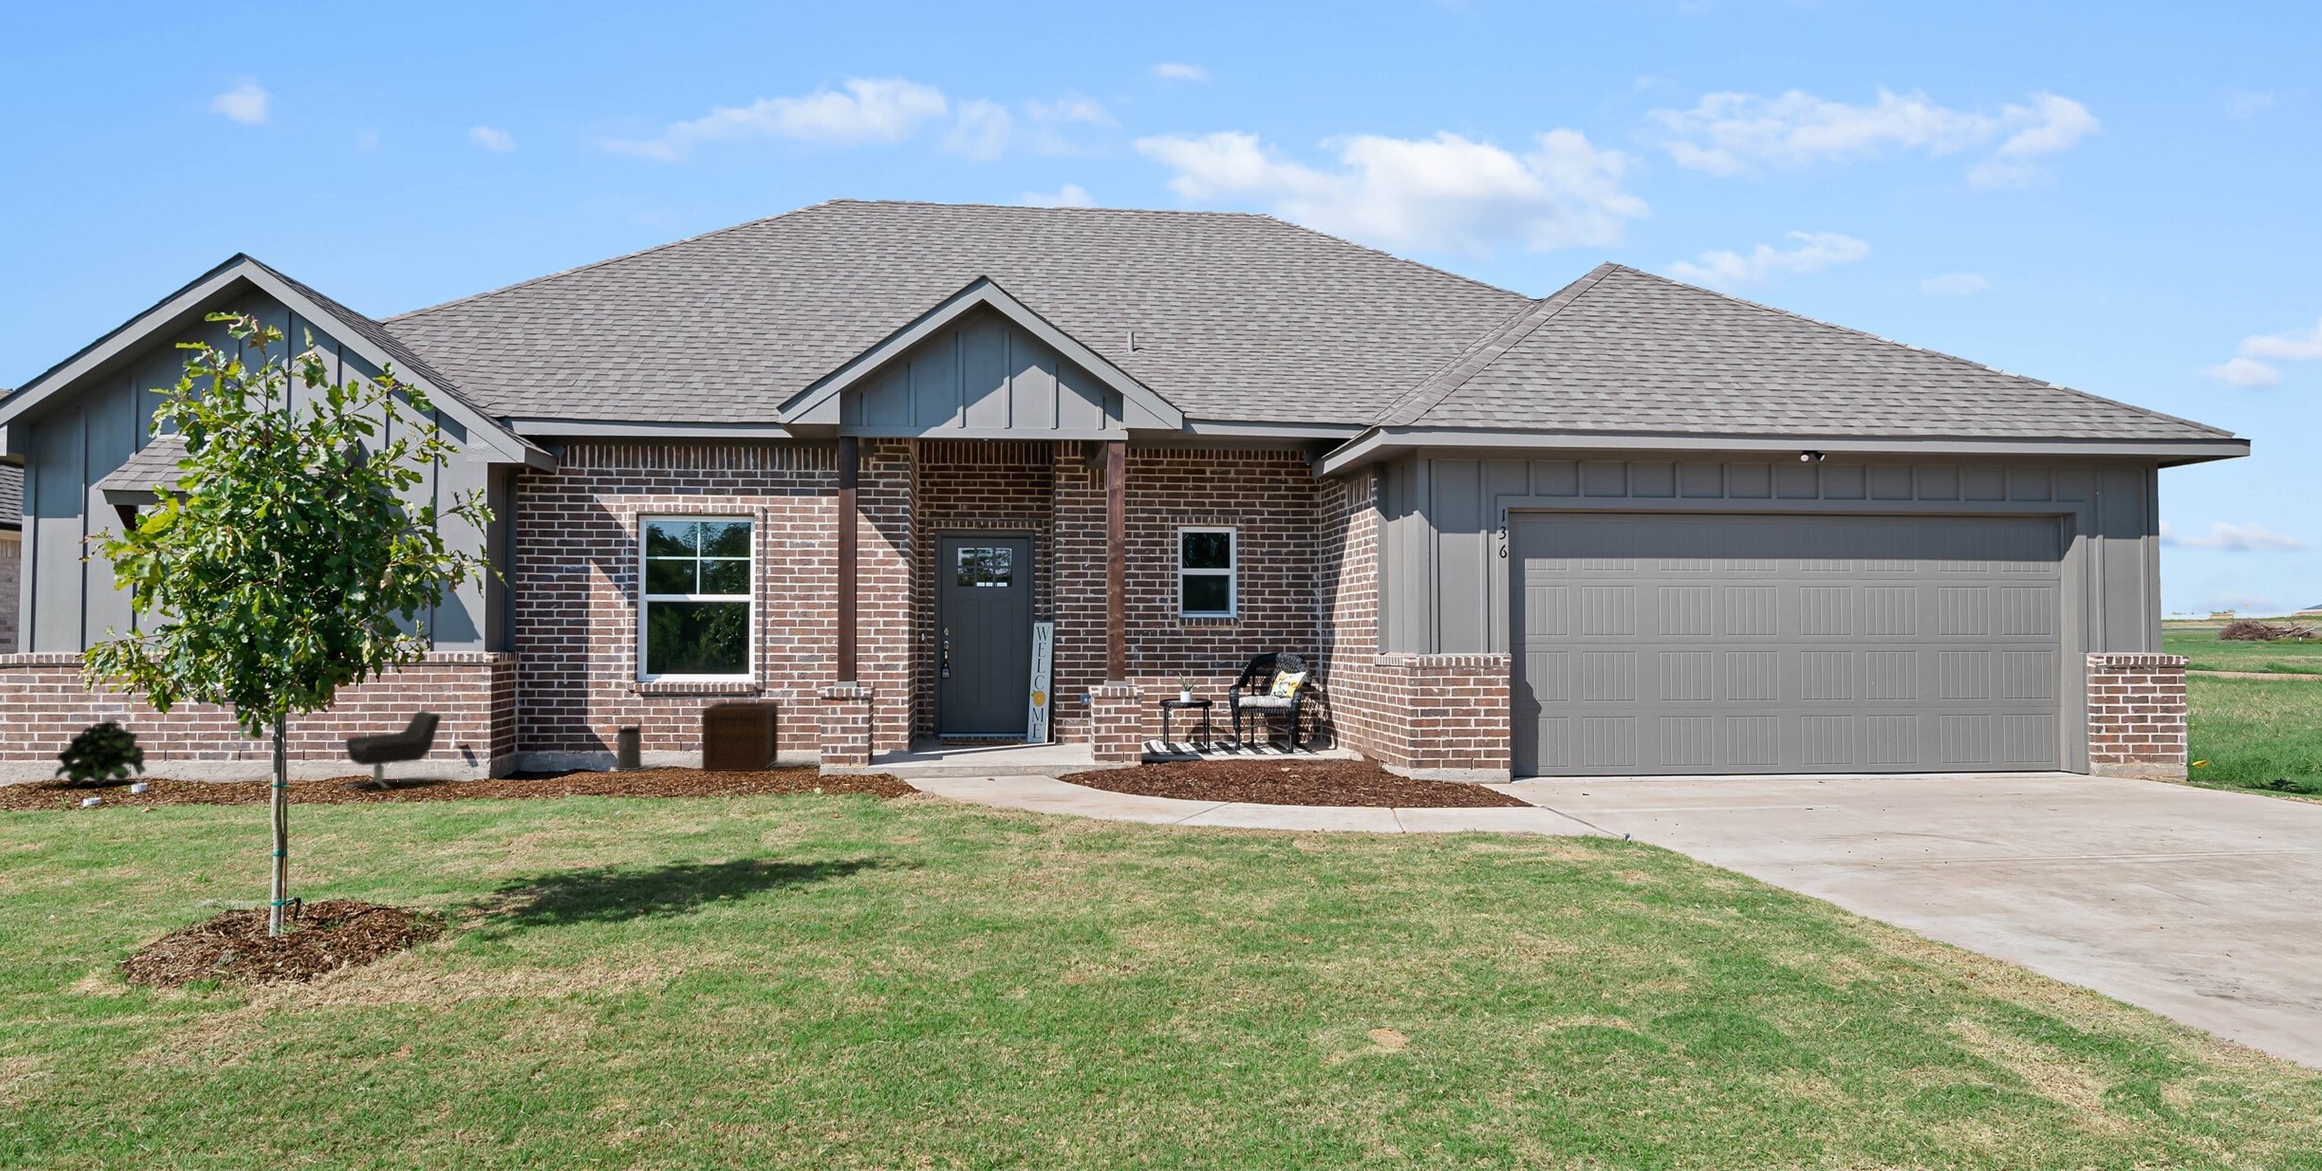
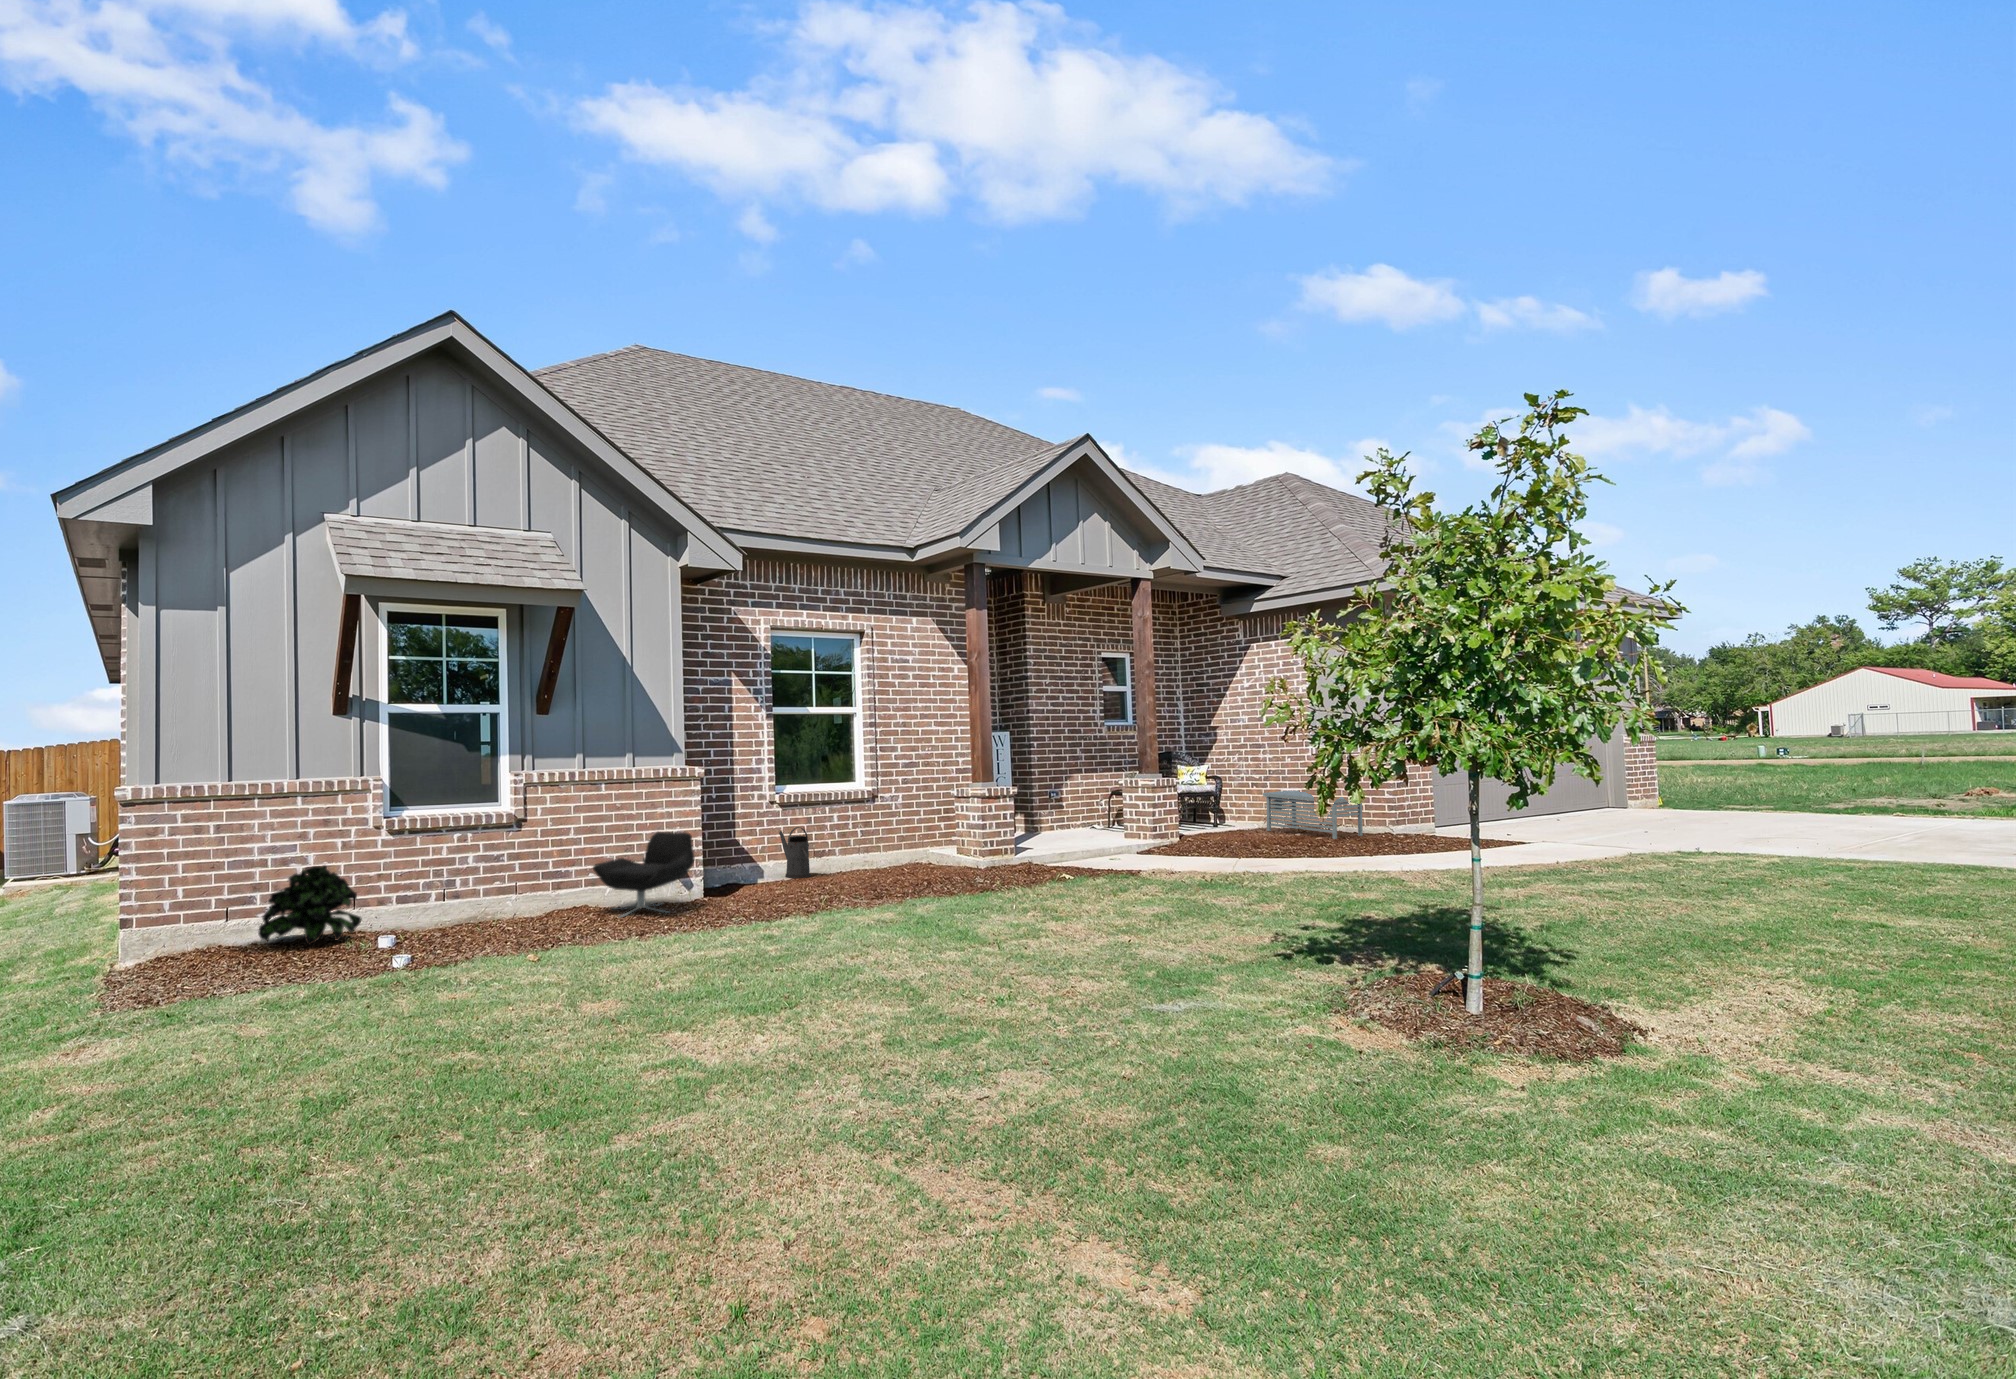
wooden crate: present [702,702,778,771] -> none [848,805,926,872]
storage bench: none [1298,714,1386,778] -> present [1263,791,1363,839]

